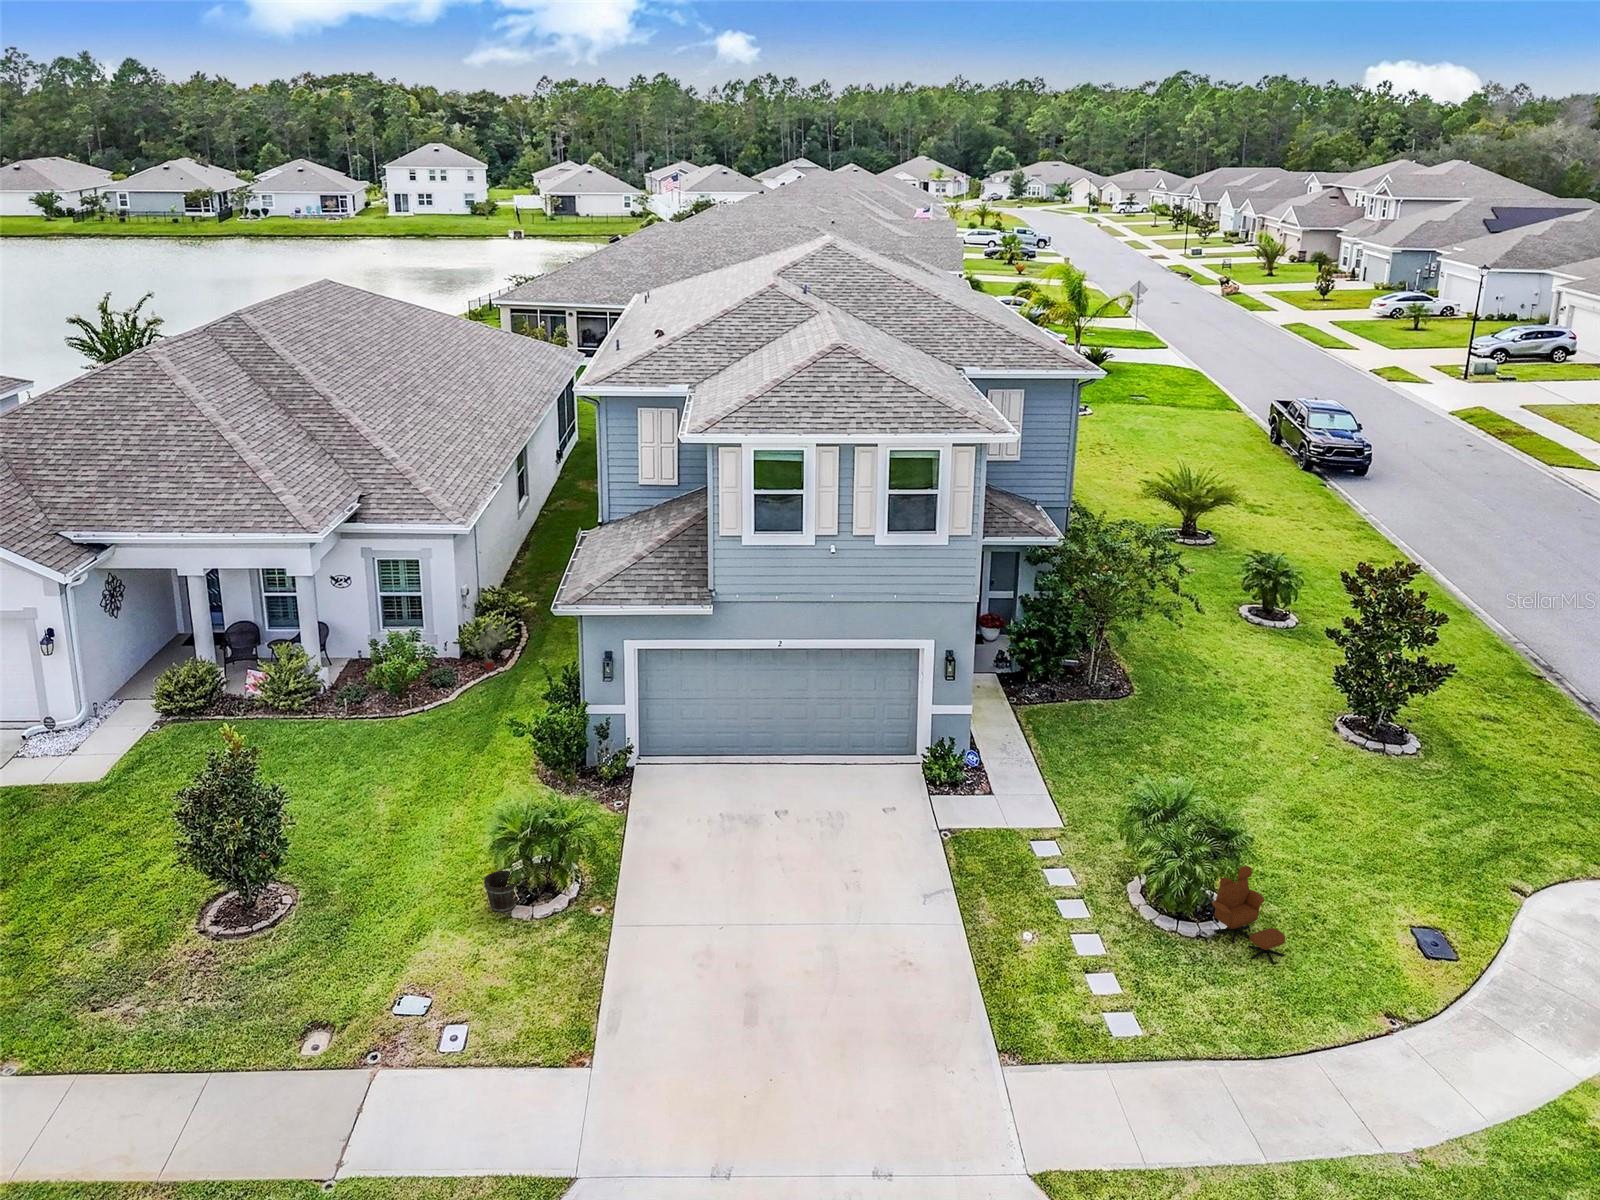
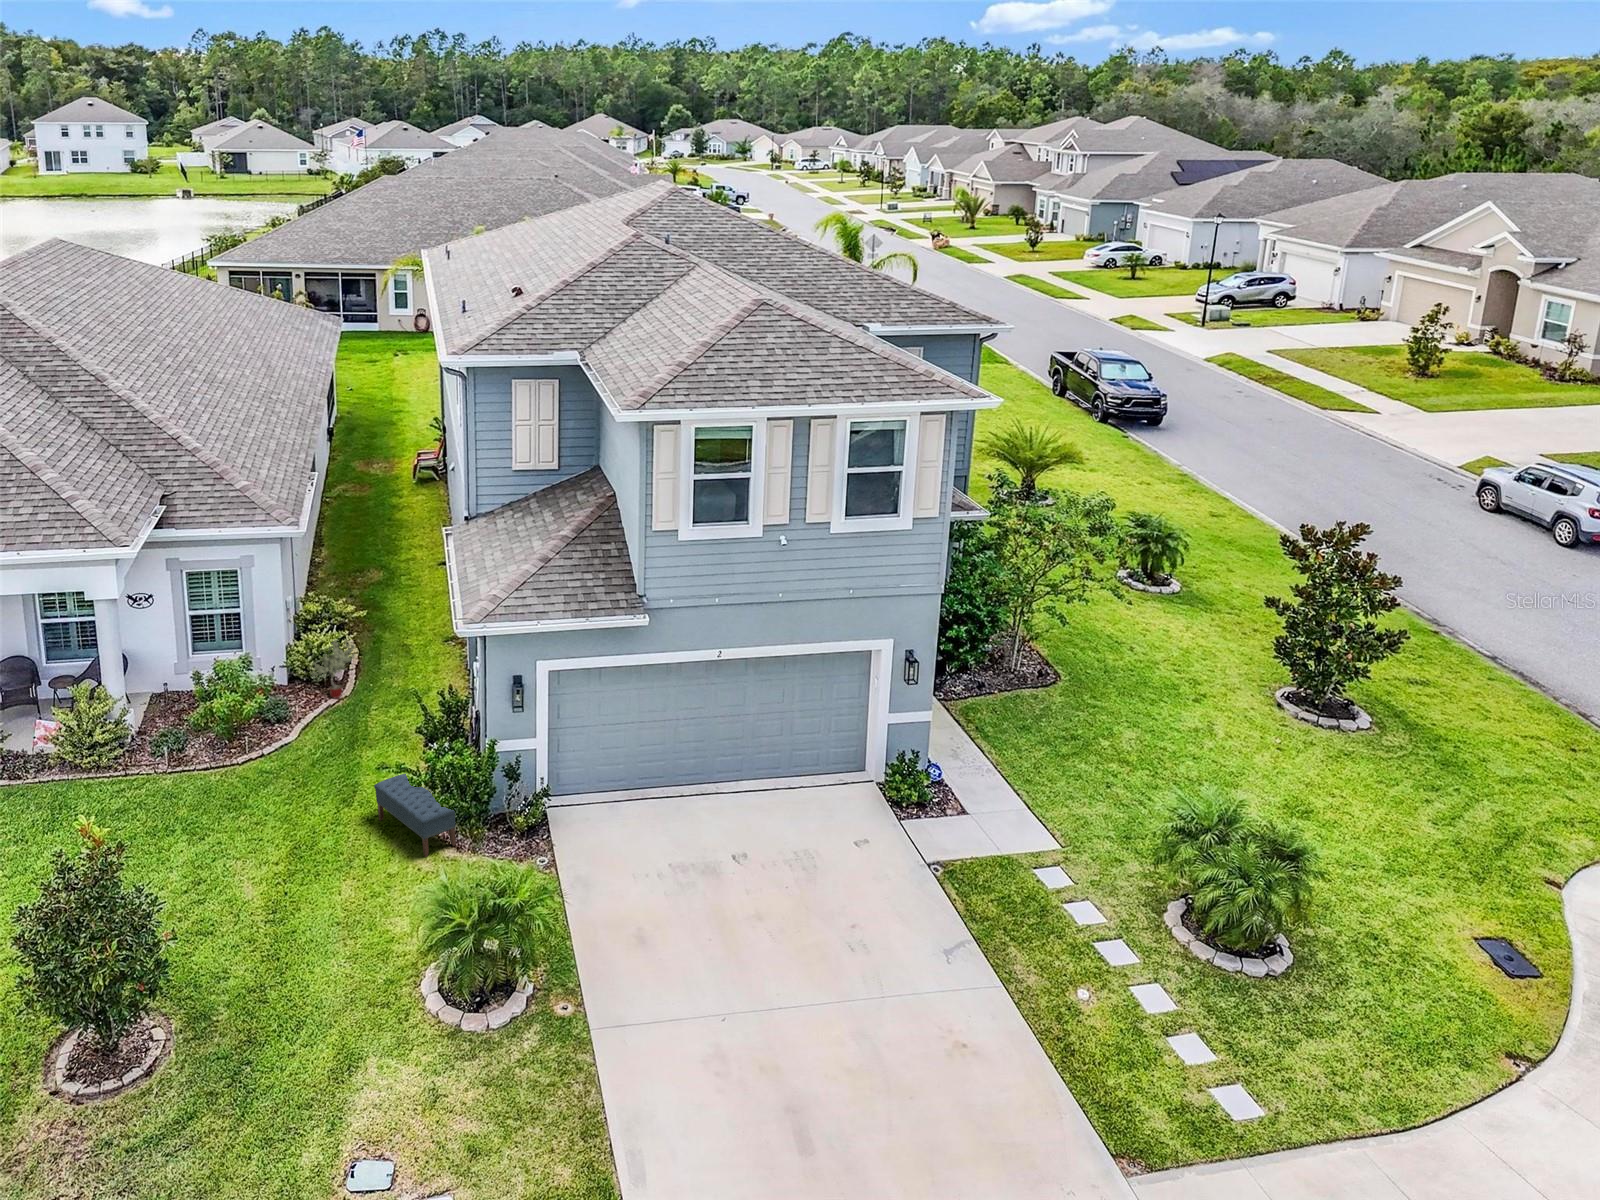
bench: none [496,727,554,792] -> present [374,774,456,857]
lounge chair: present [1212,866,1285,965] -> none [1277,887,1365,1001]
bucket: present [484,871,516,912] -> none [408,976,453,1036]

